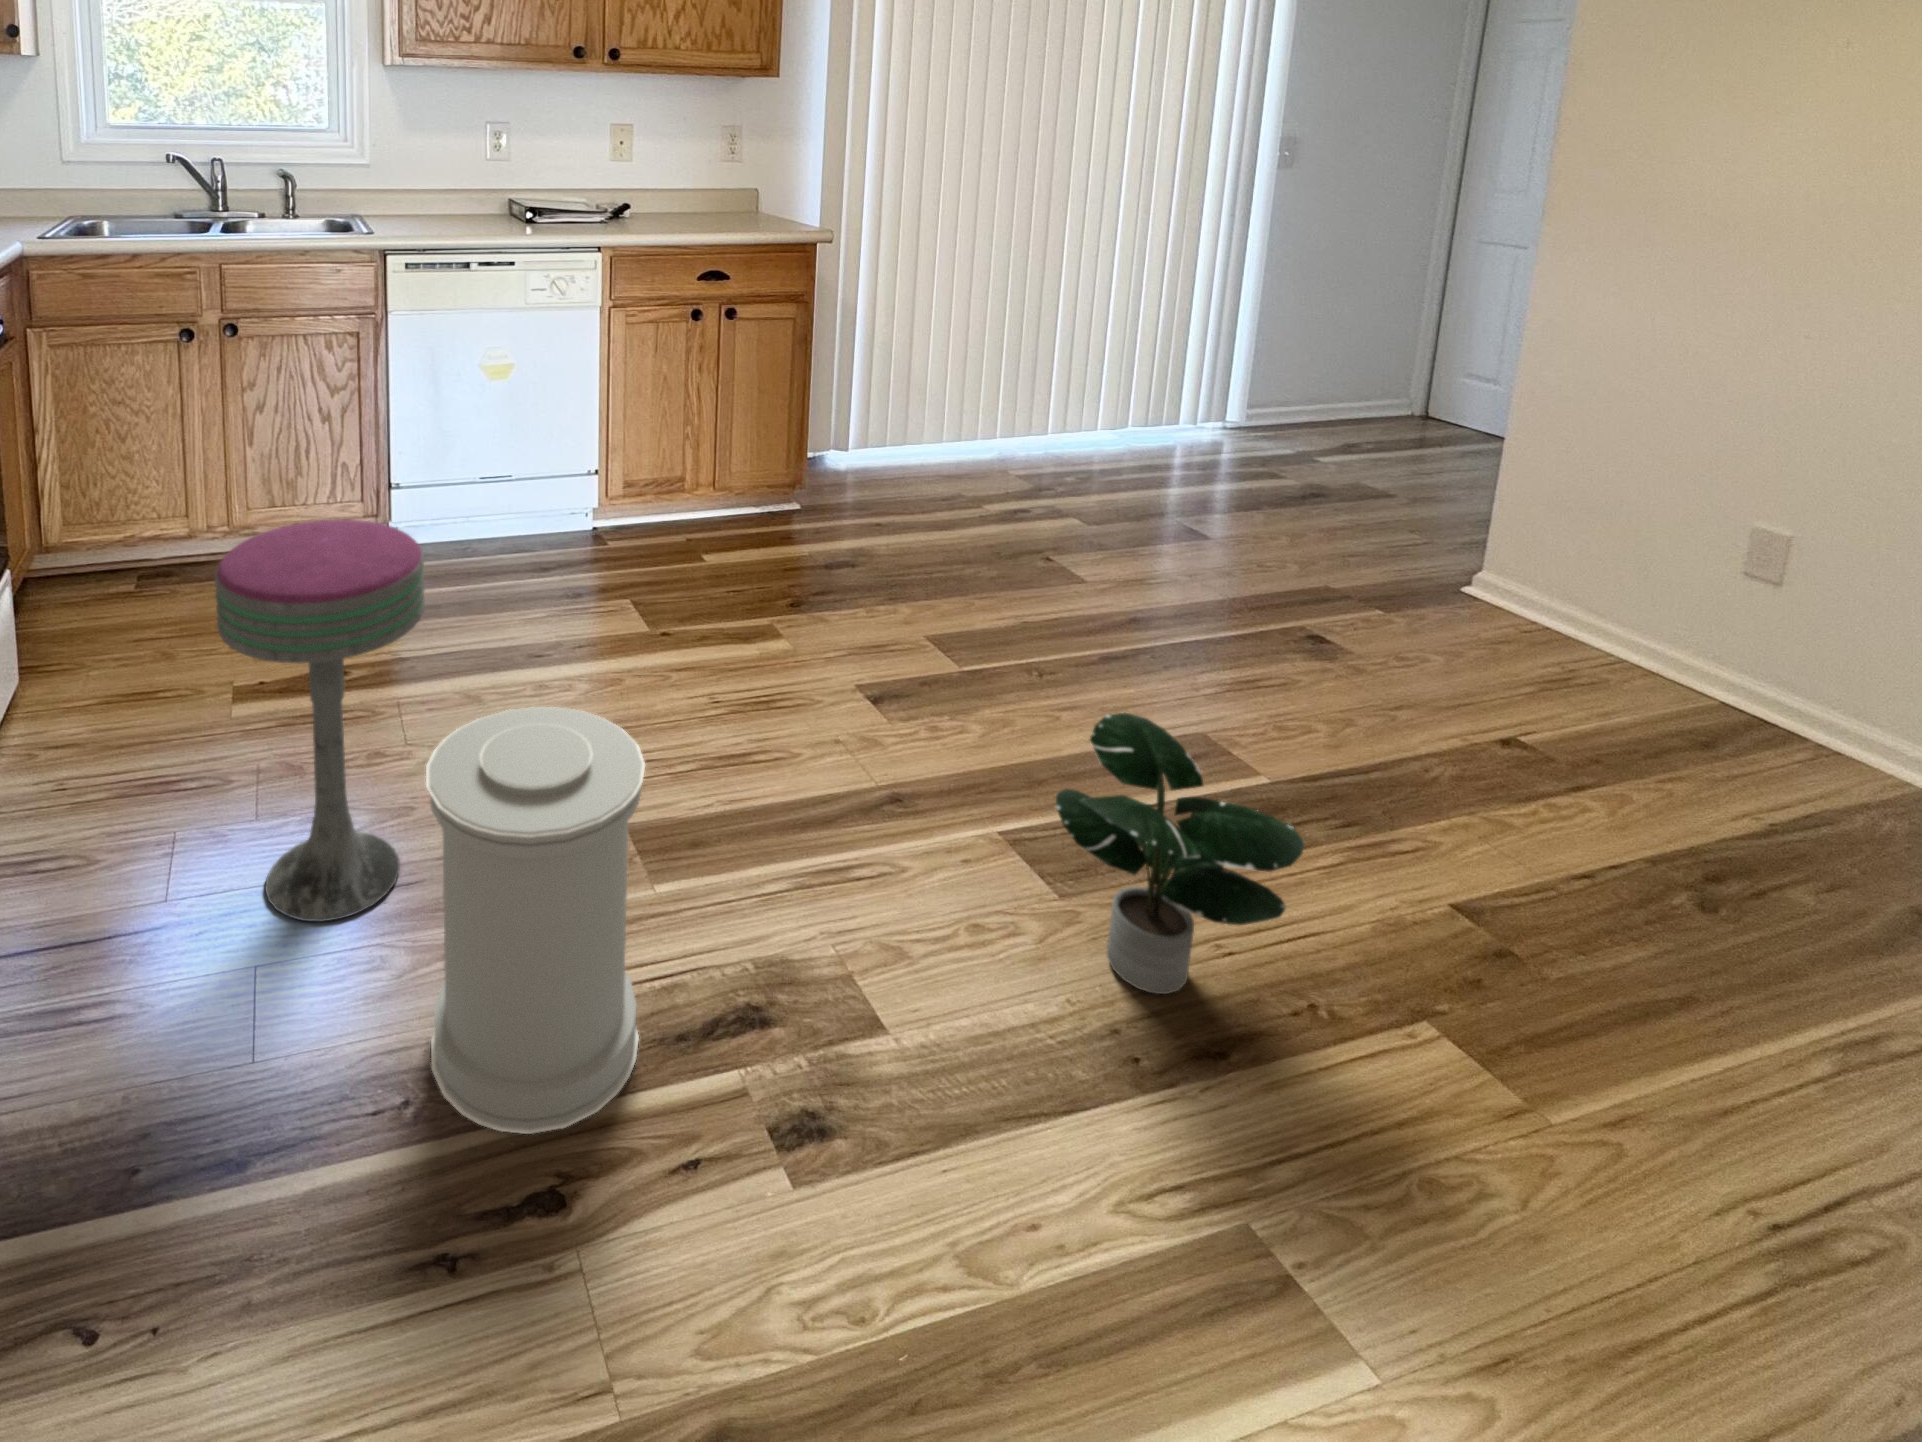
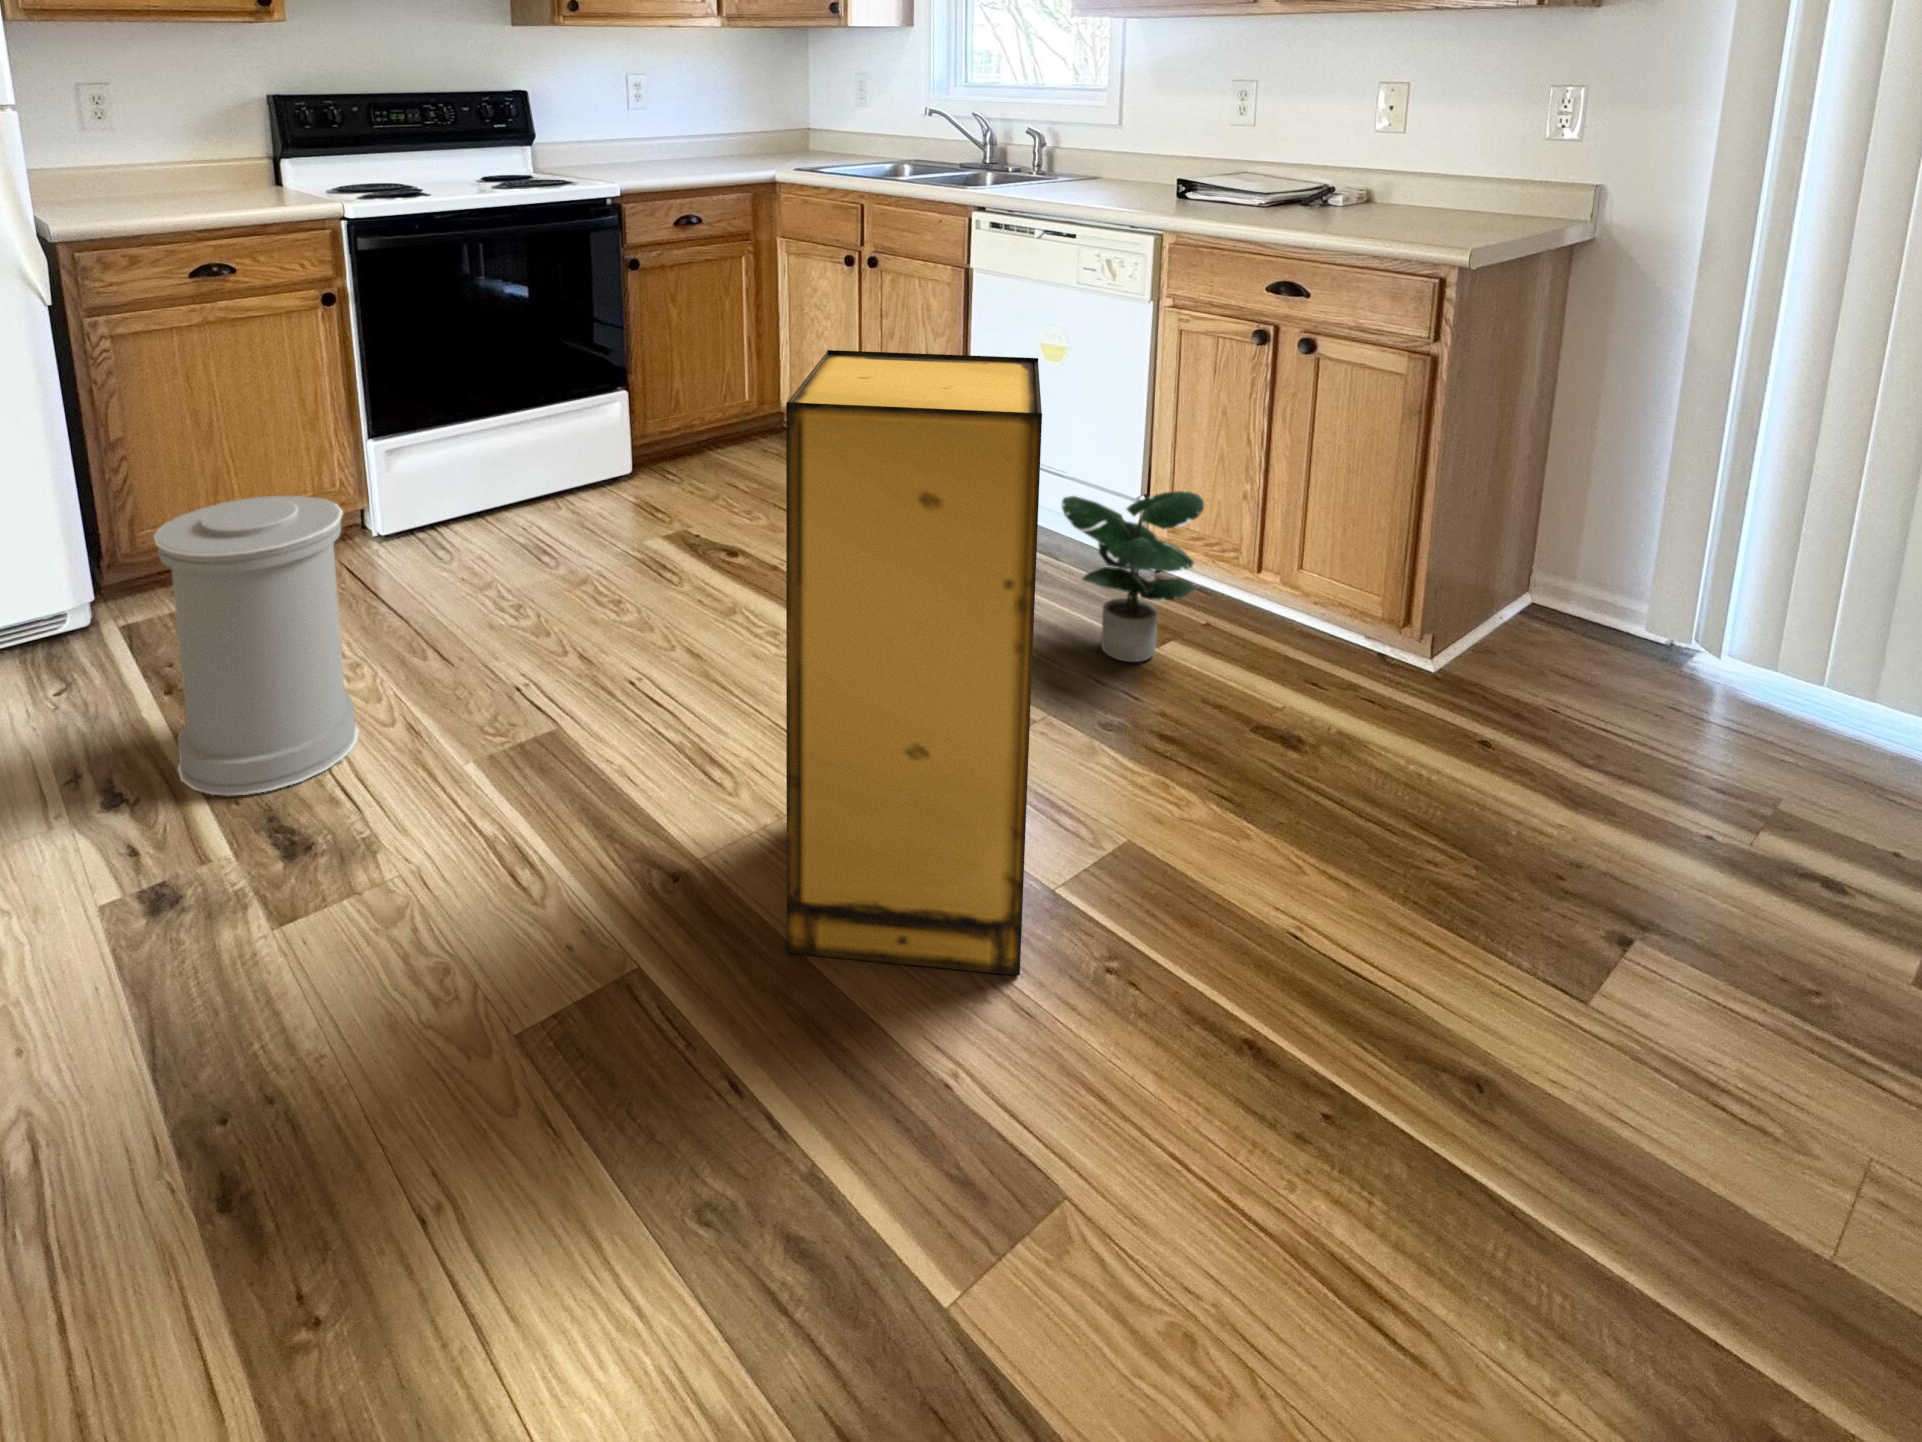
storage cabinet: none [840,338,1062,772] -> present [786,350,1042,975]
bar stool: present [215,520,425,922] -> none [350,361,513,655]
potted plant: present [1056,713,1304,994] -> present [1061,491,1204,662]

